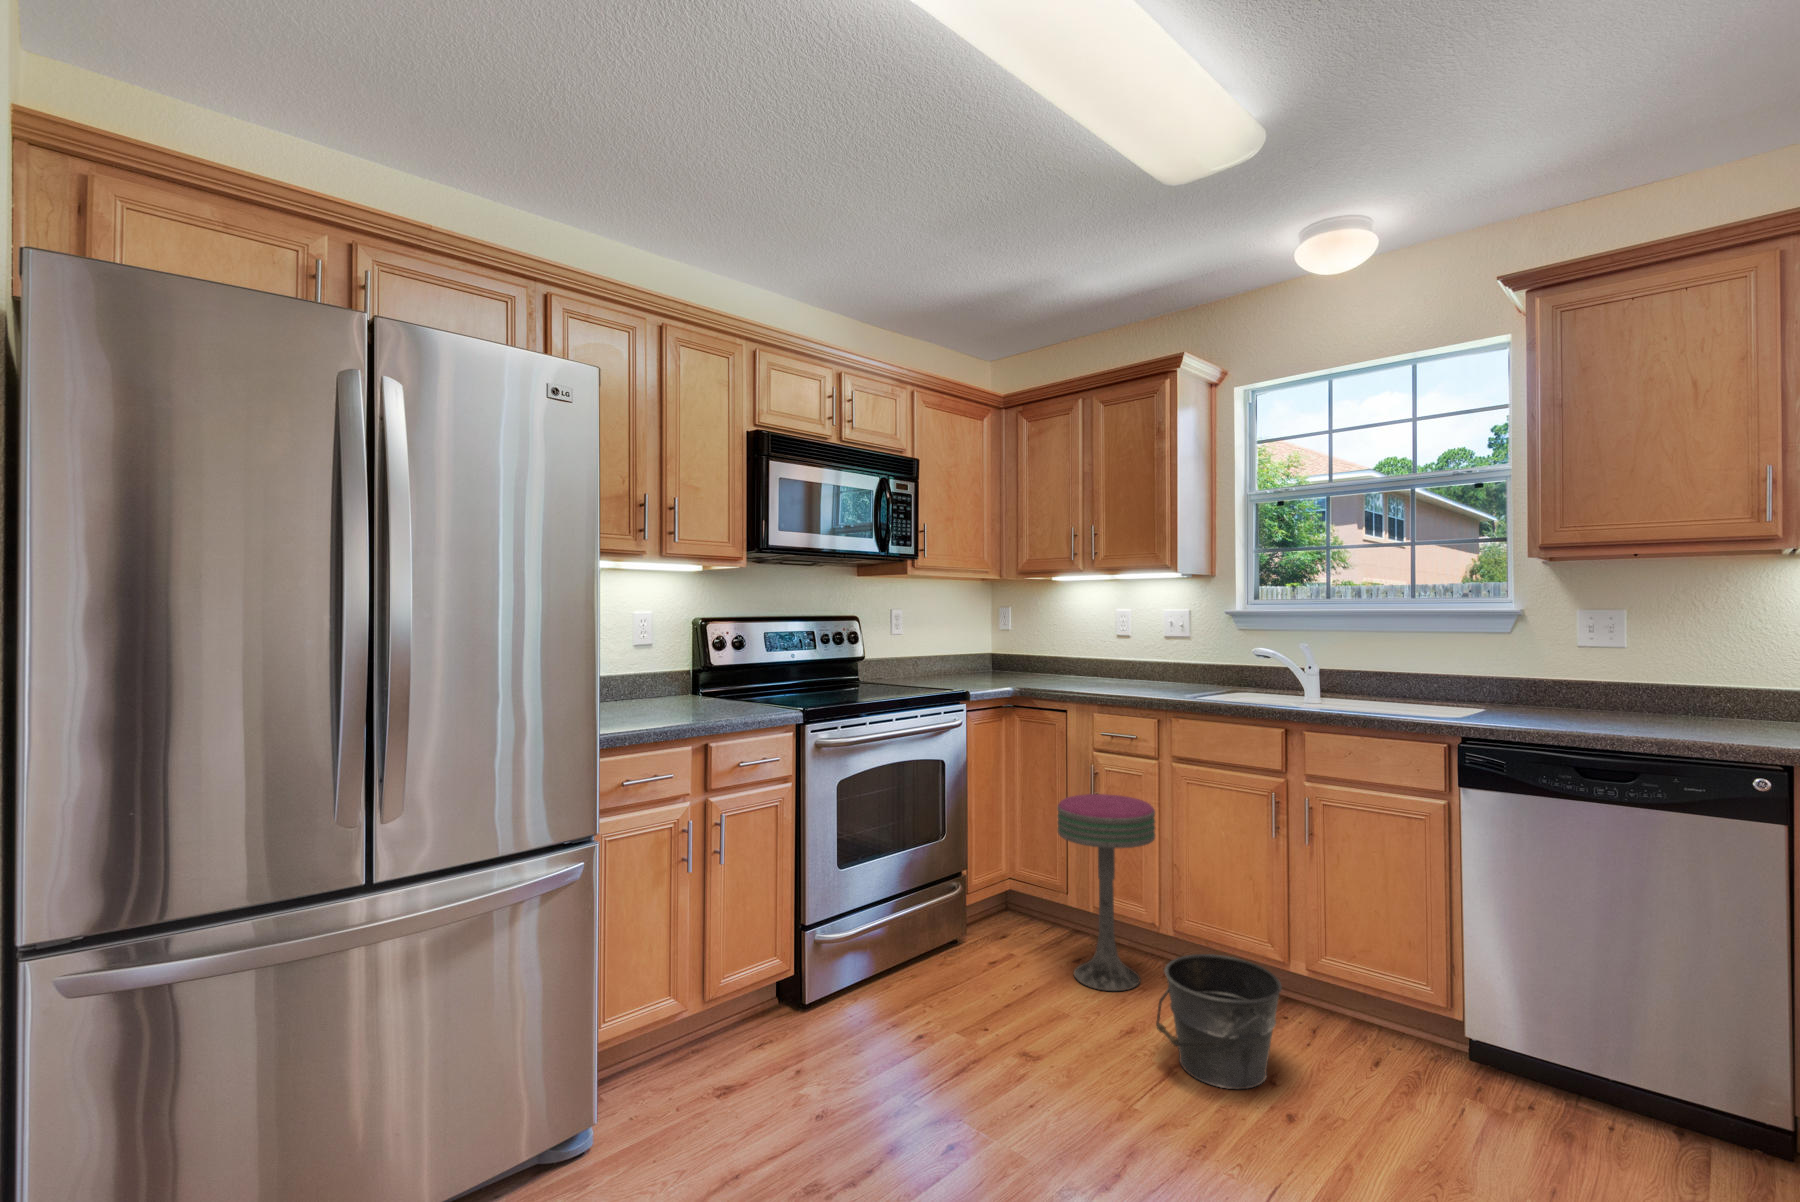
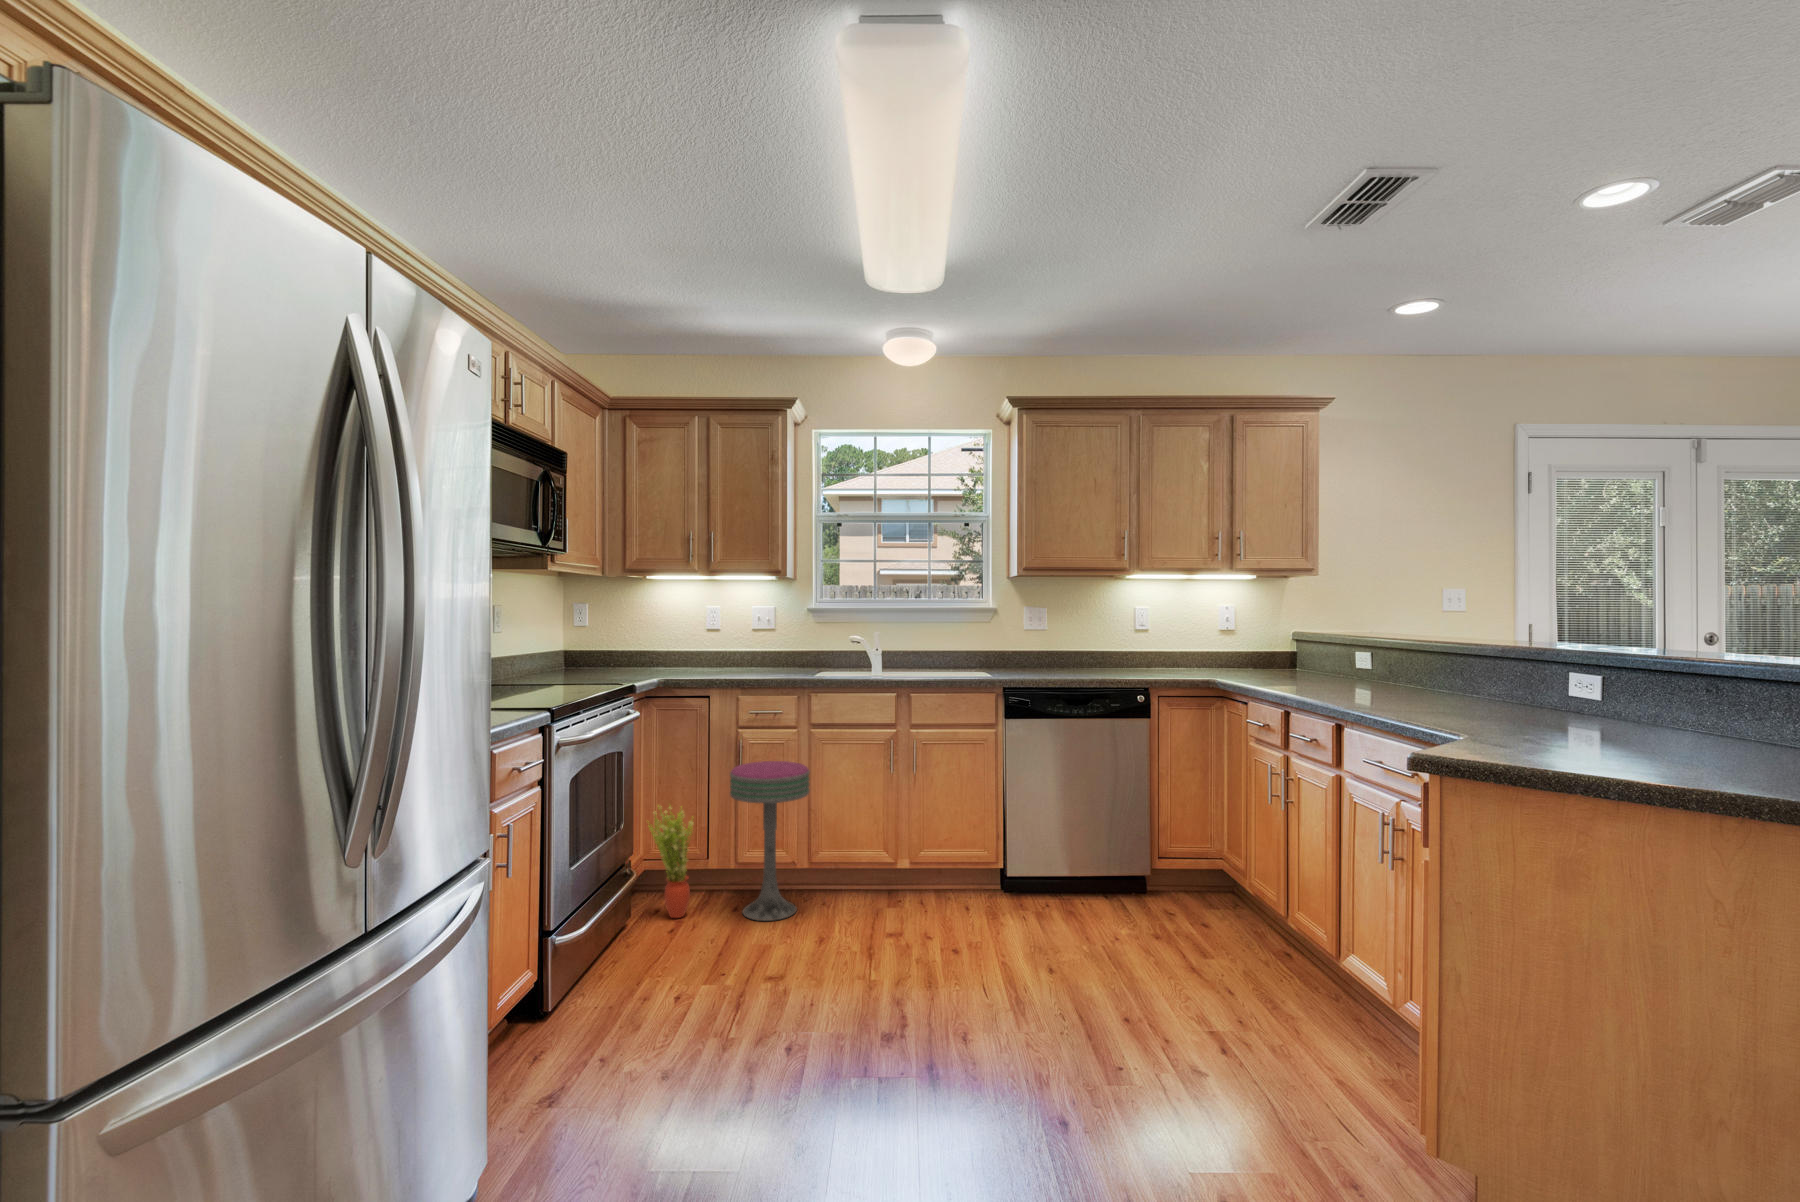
potted plant: none [978,824,1029,954] -> present [649,805,693,918]
bucket: present [1156,954,1282,1089] -> none [852,861,938,950]

